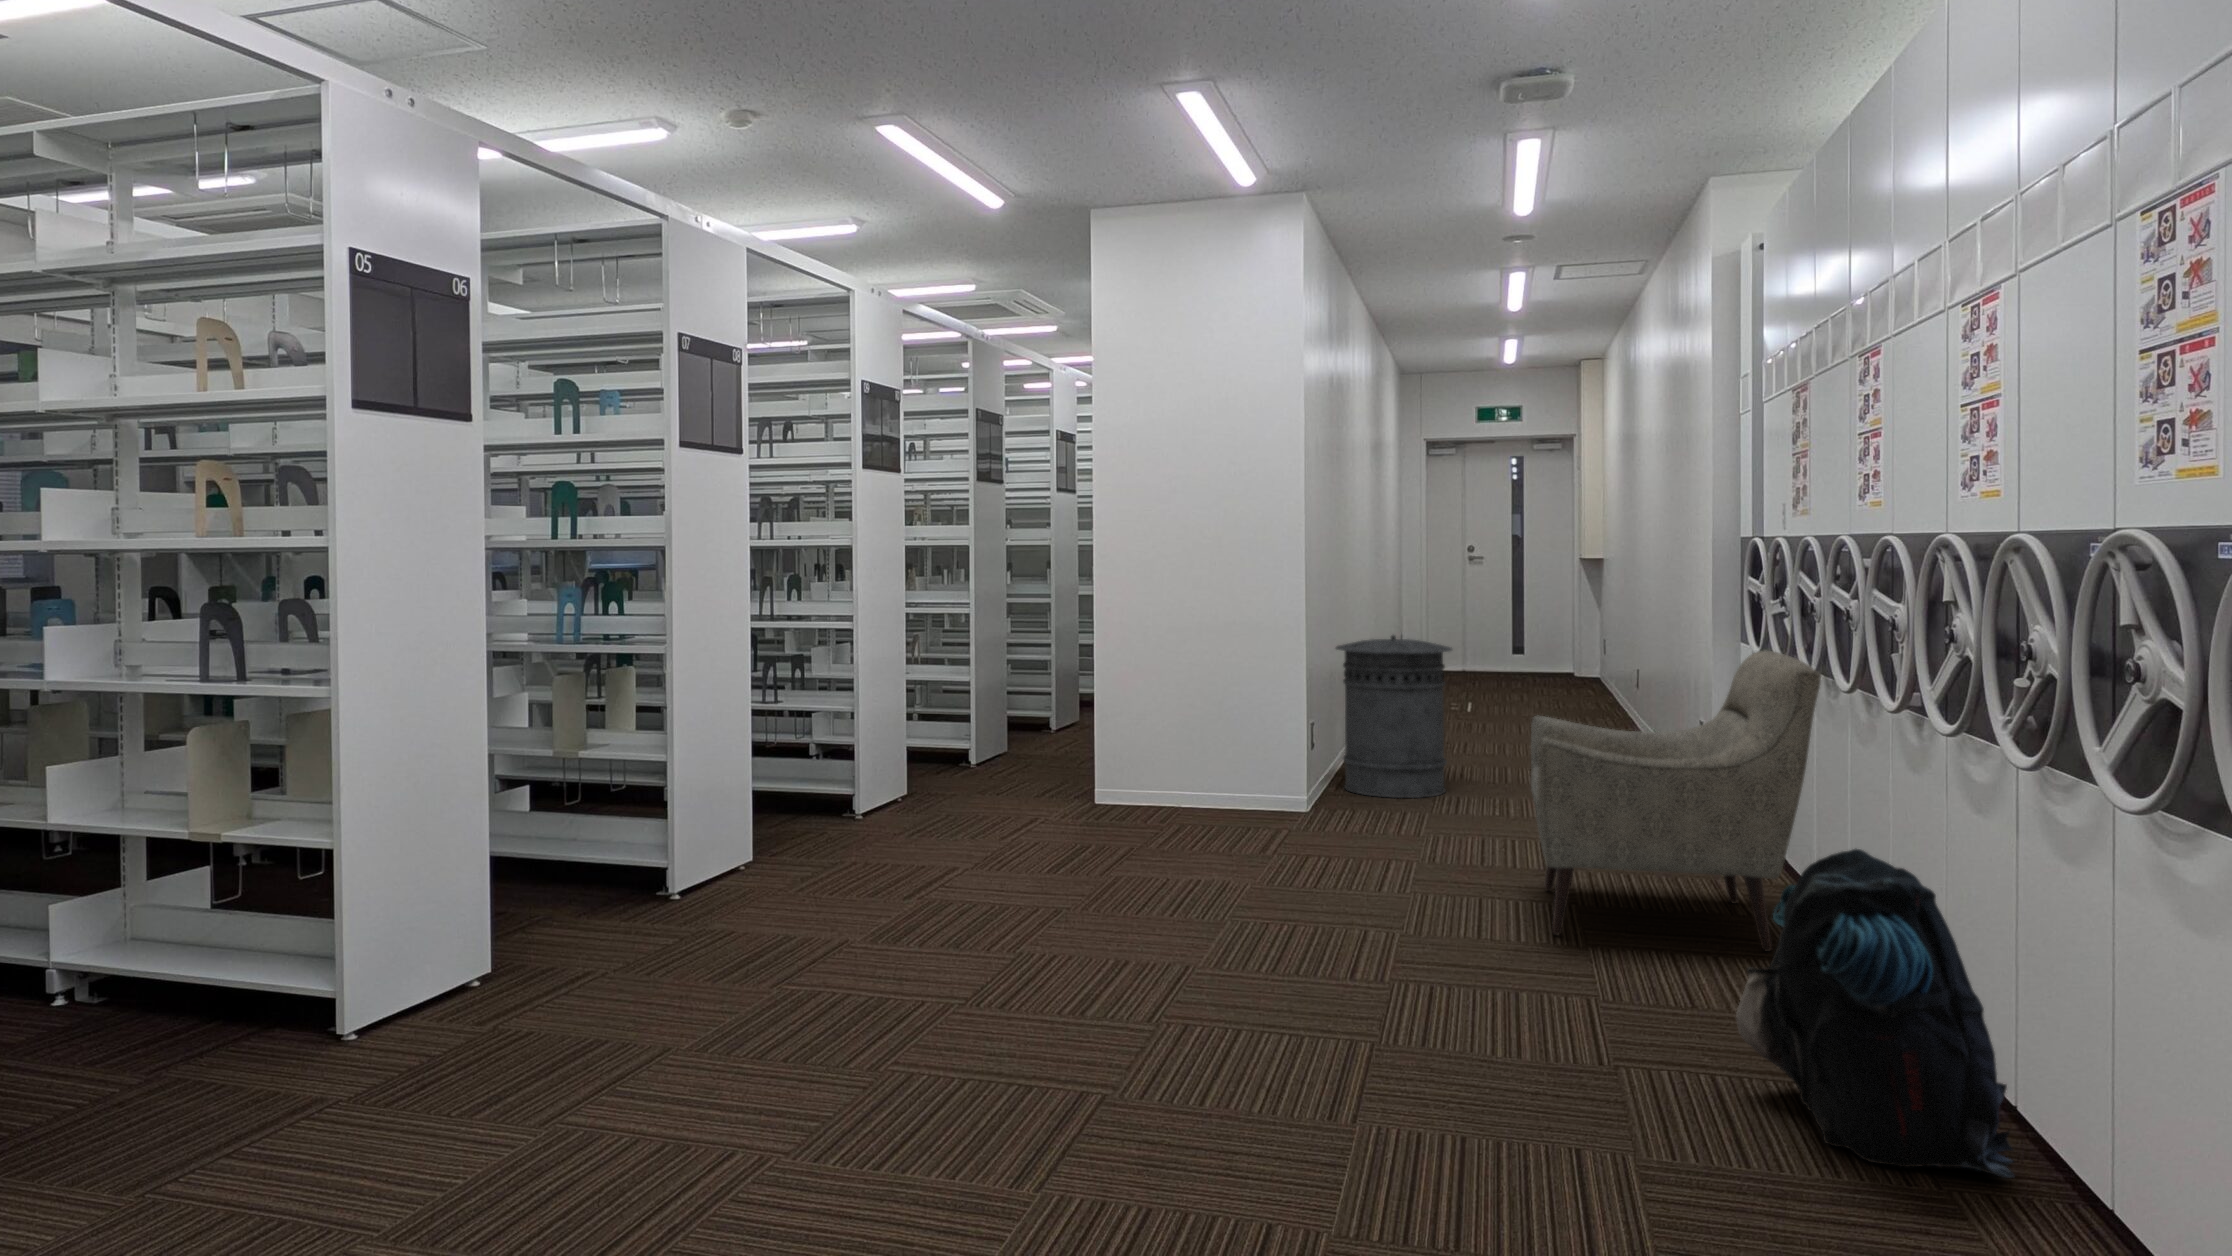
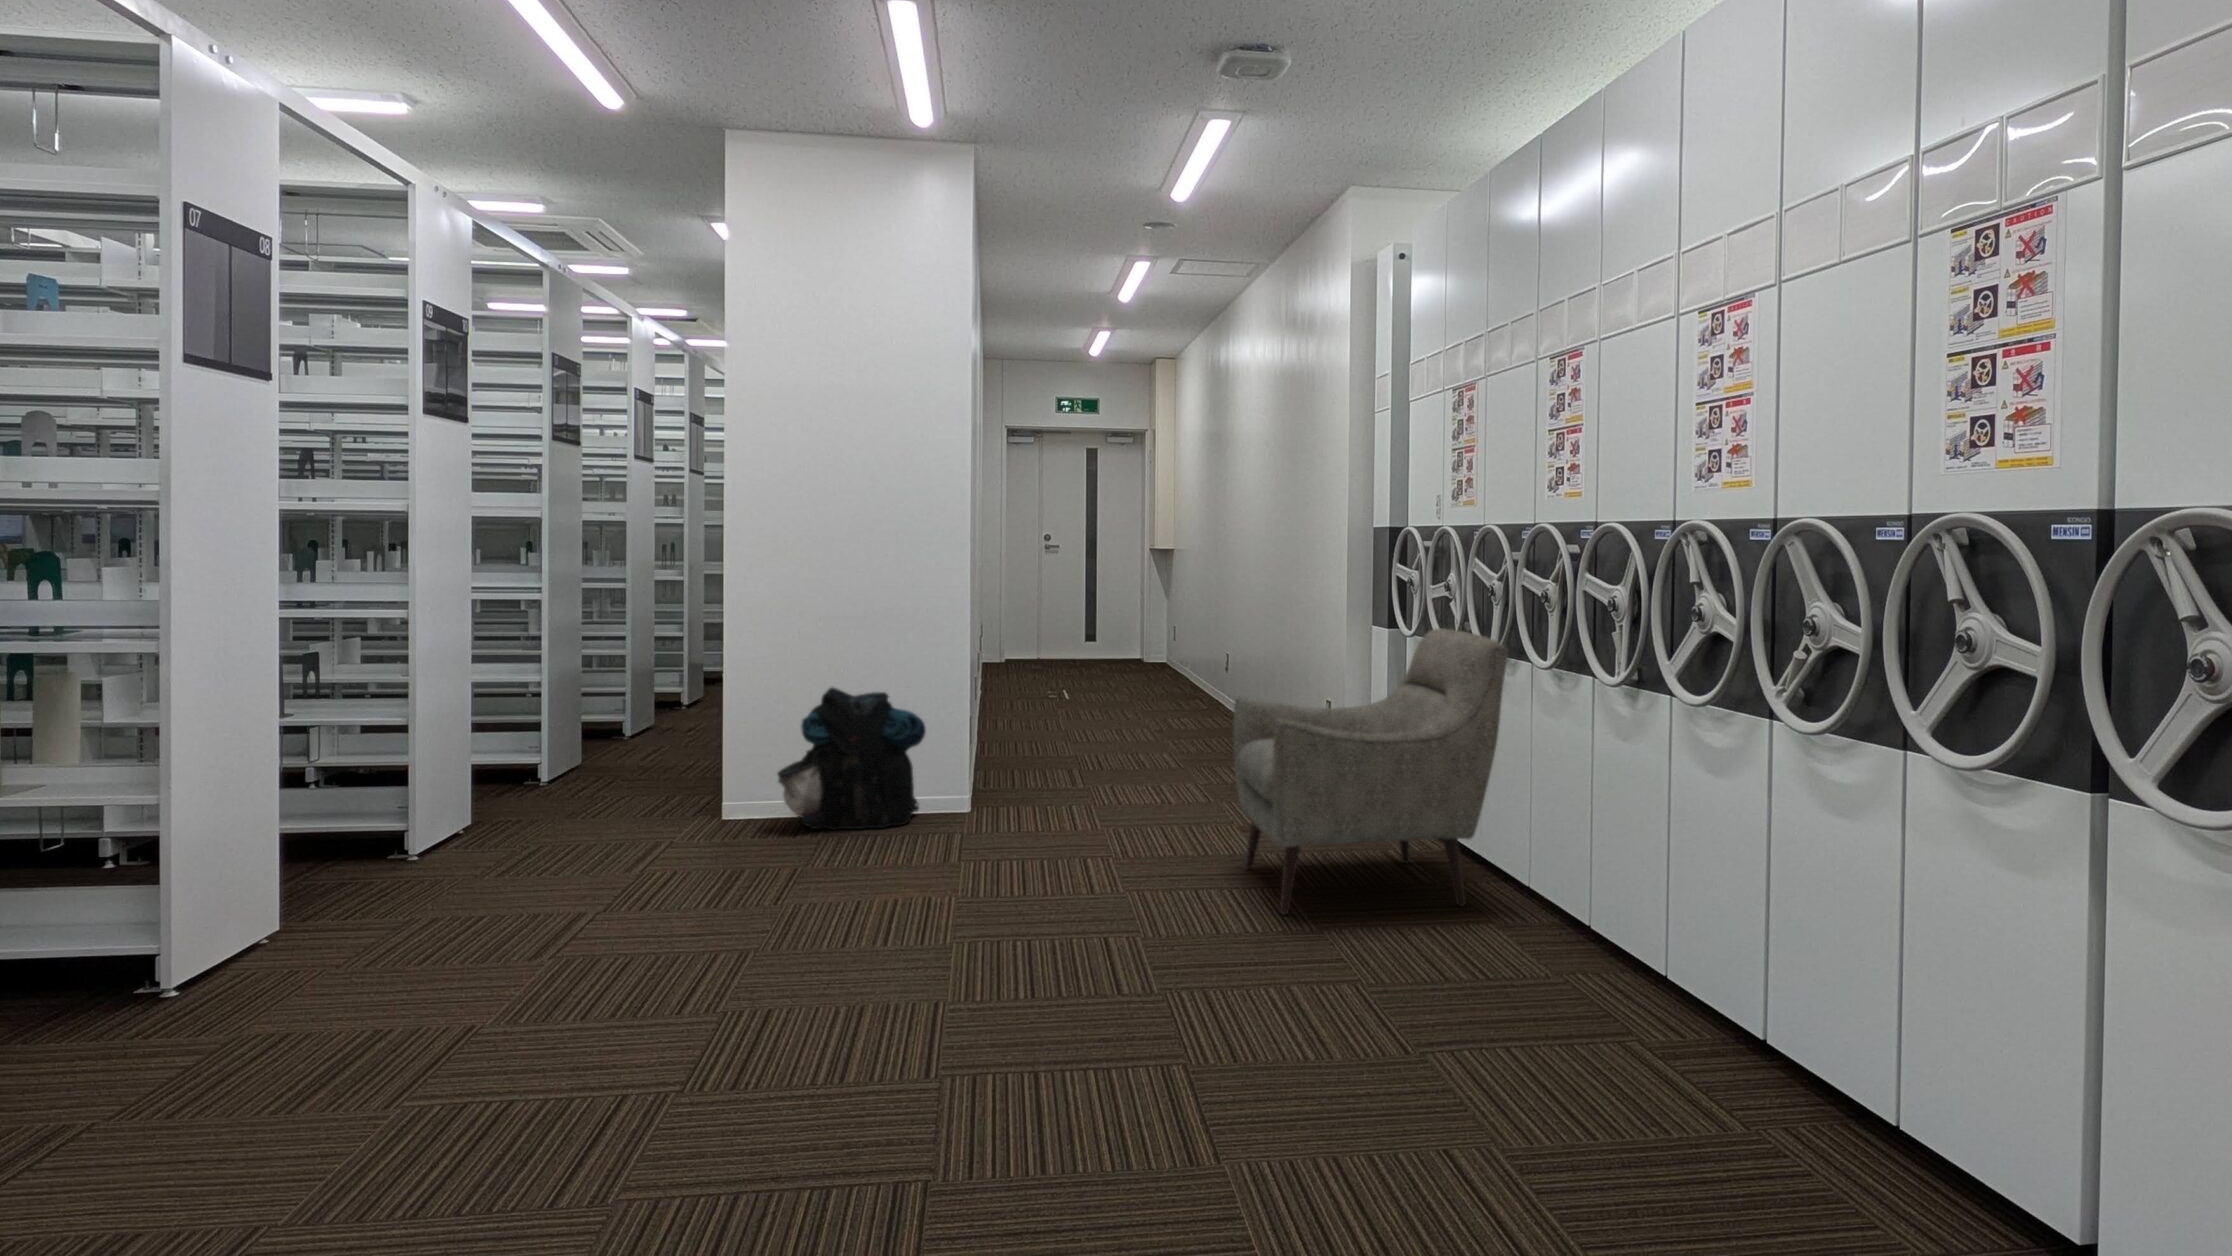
trash can: present [1336,635,1452,798] -> none [987,620,1105,786]
backpack: present [1736,849,2014,1178] -> present [777,688,926,830]

